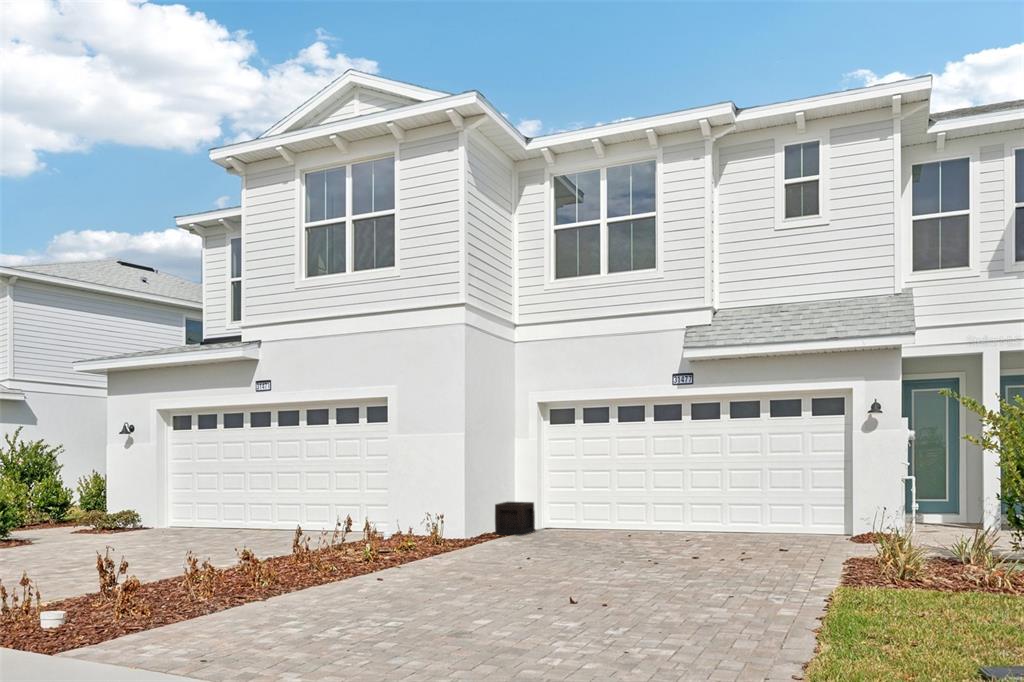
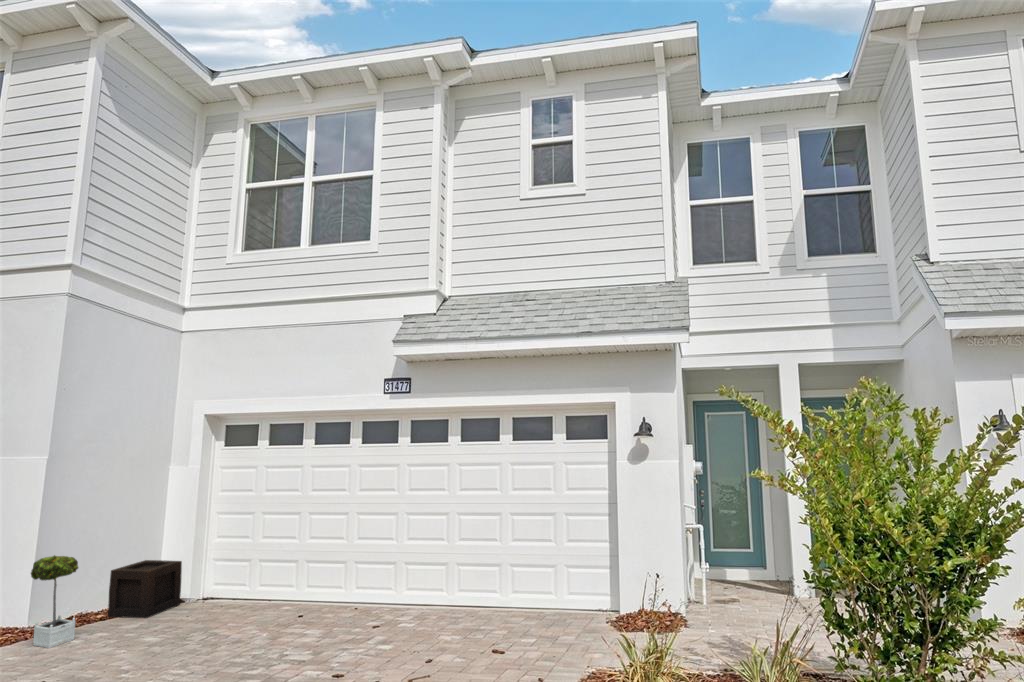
potted tree: none [468,486,493,543] -> present [31,555,78,648]

